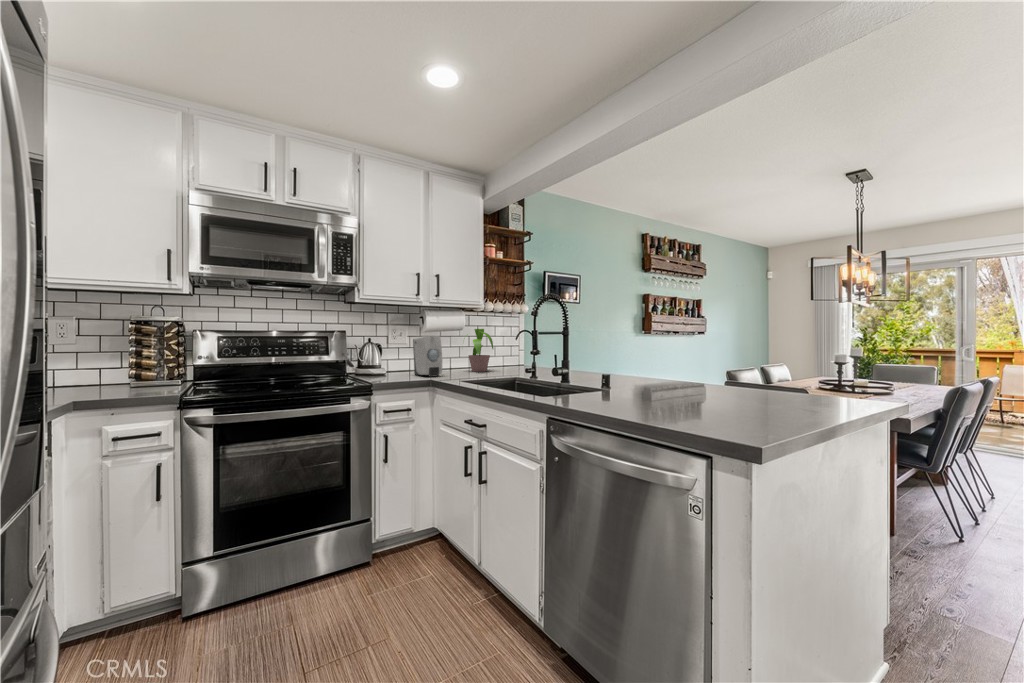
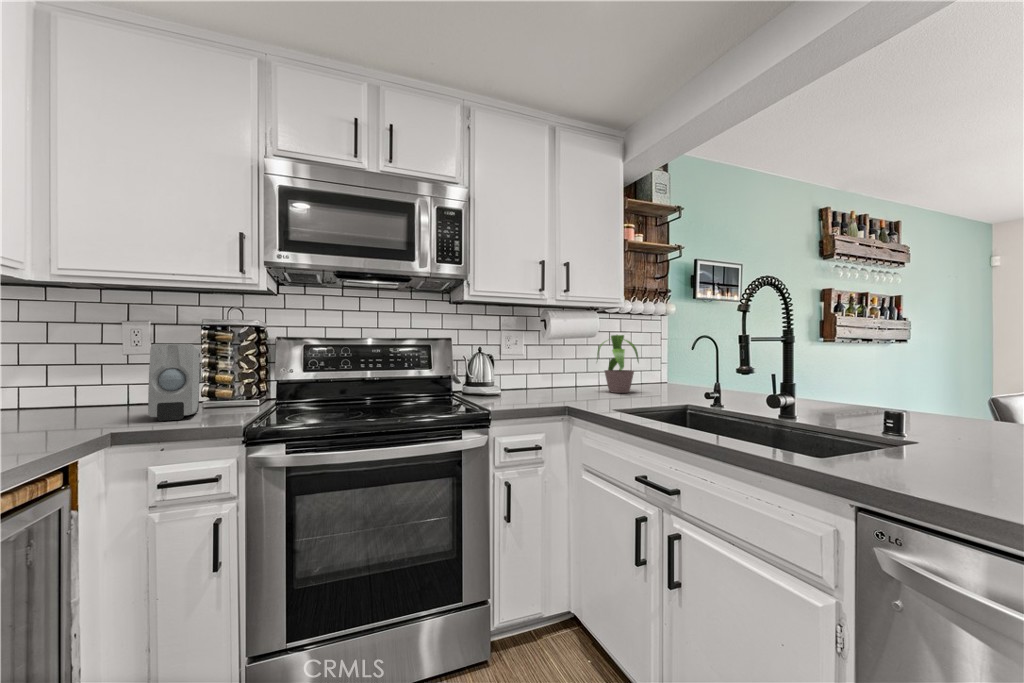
soap dispenser: present [413,336,442,377] -> present [148,344,200,421]

